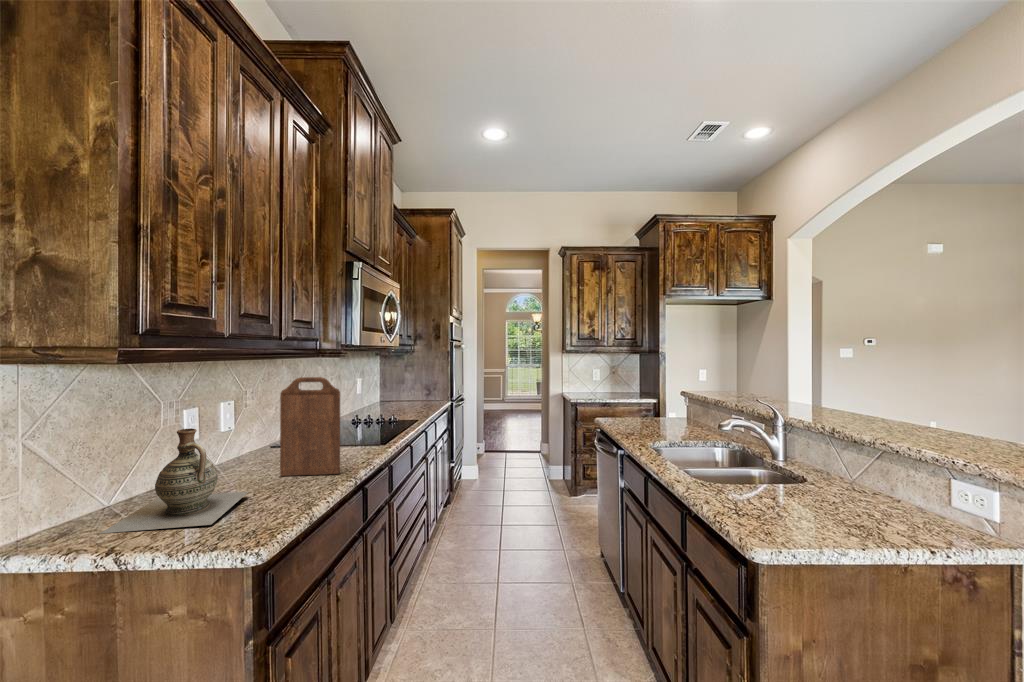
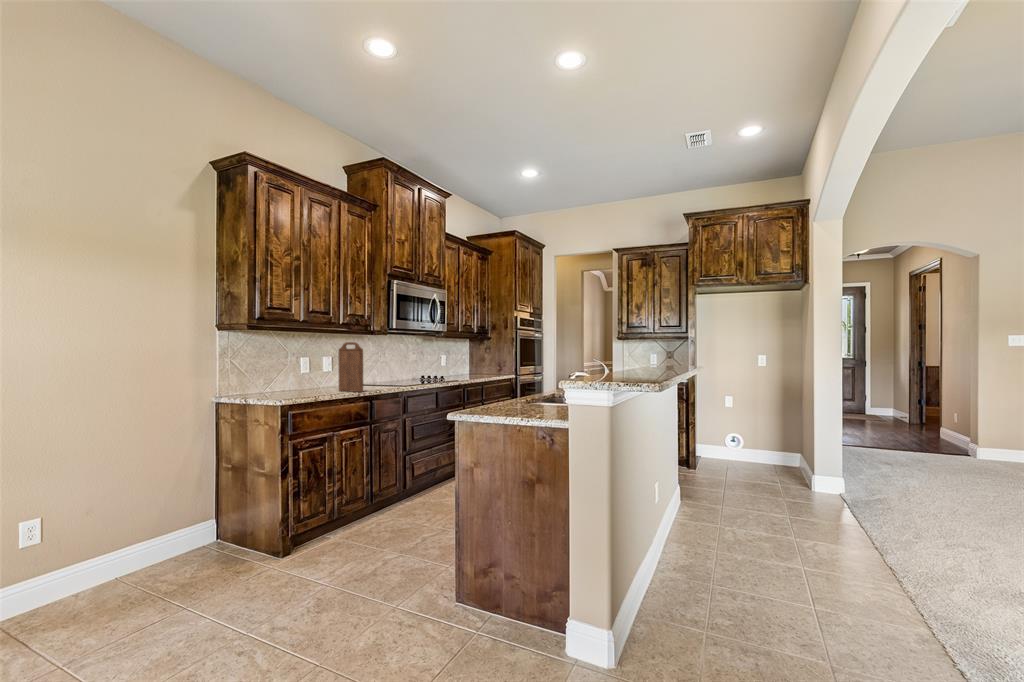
ceramic jug: present [101,428,248,533] -> none [255,360,314,397]

